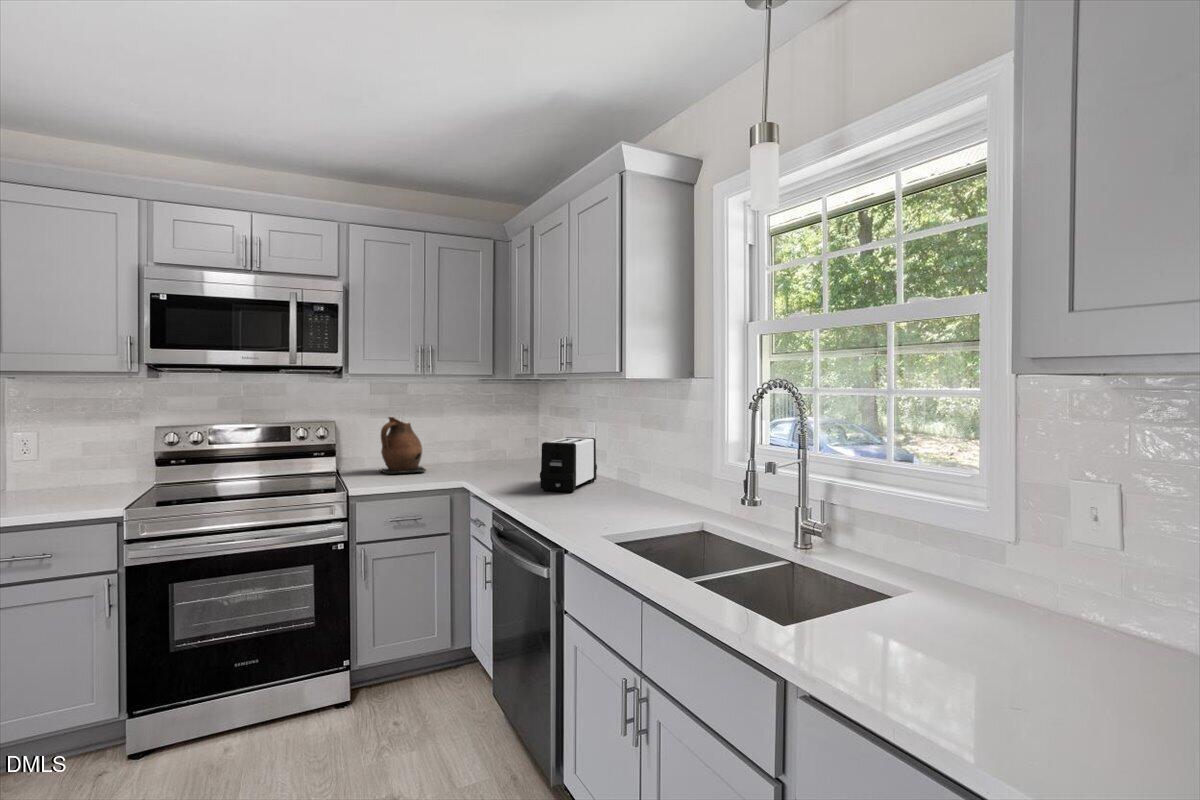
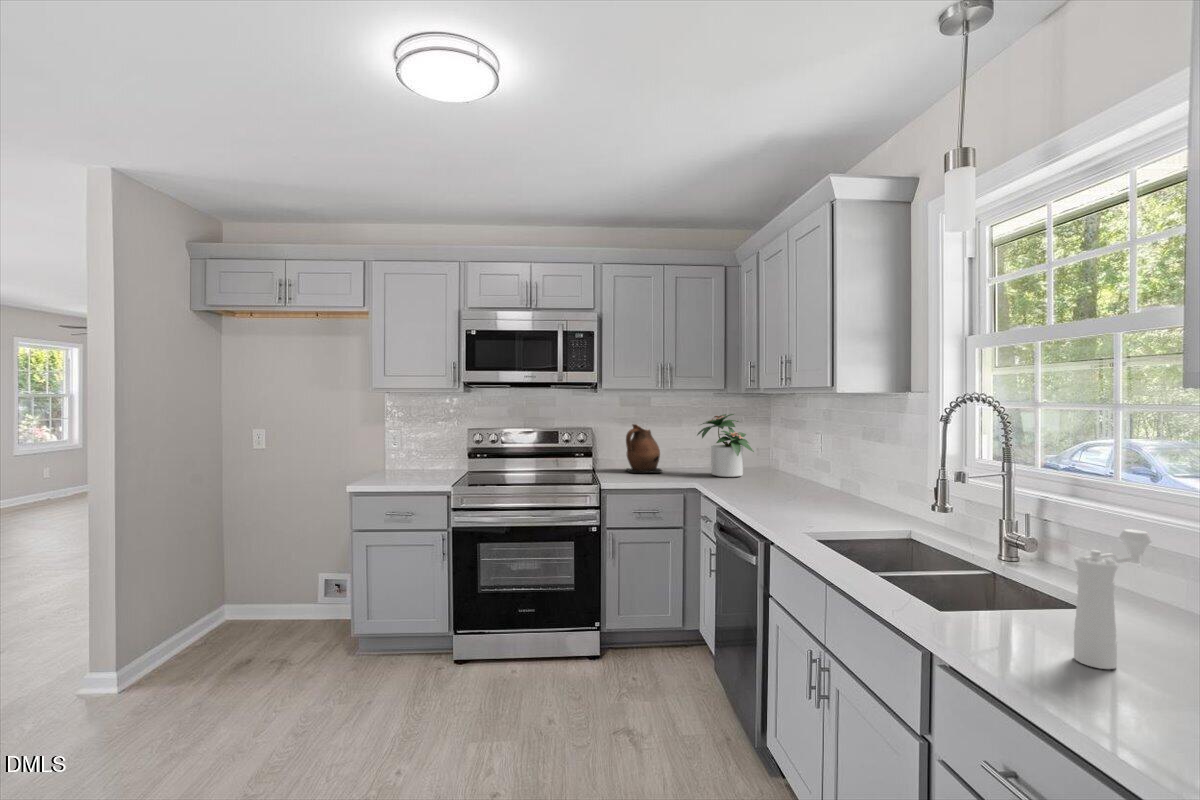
potted plant: none [464,403,528,473] -> present [697,414,754,477]
toaster: present [540,437,597,492] -> none [759,446,819,497]
pepper mill: none [935,521,992,681] -> present [1074,529,1152,669]

